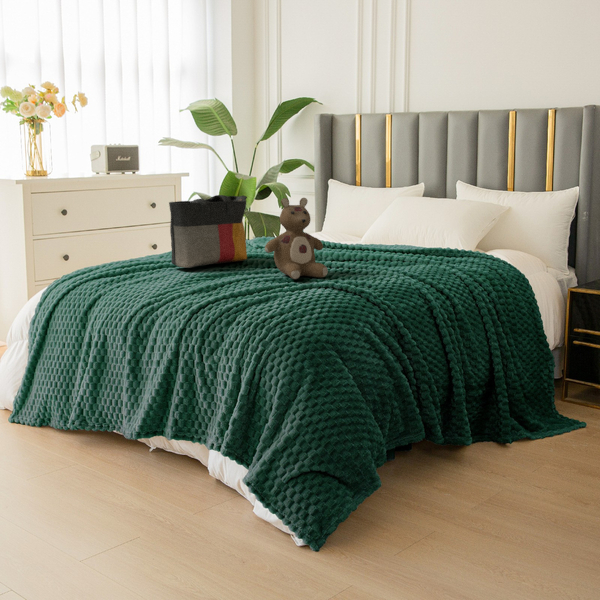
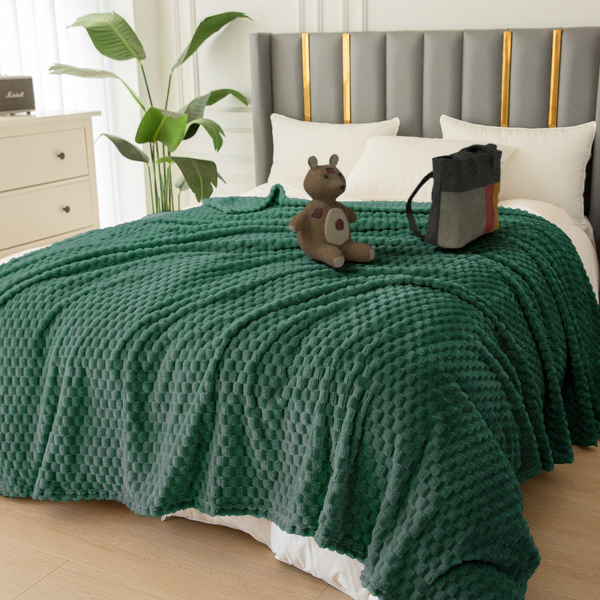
tote bag: present [169,195,247,268] -> present [406,143,502,248]

